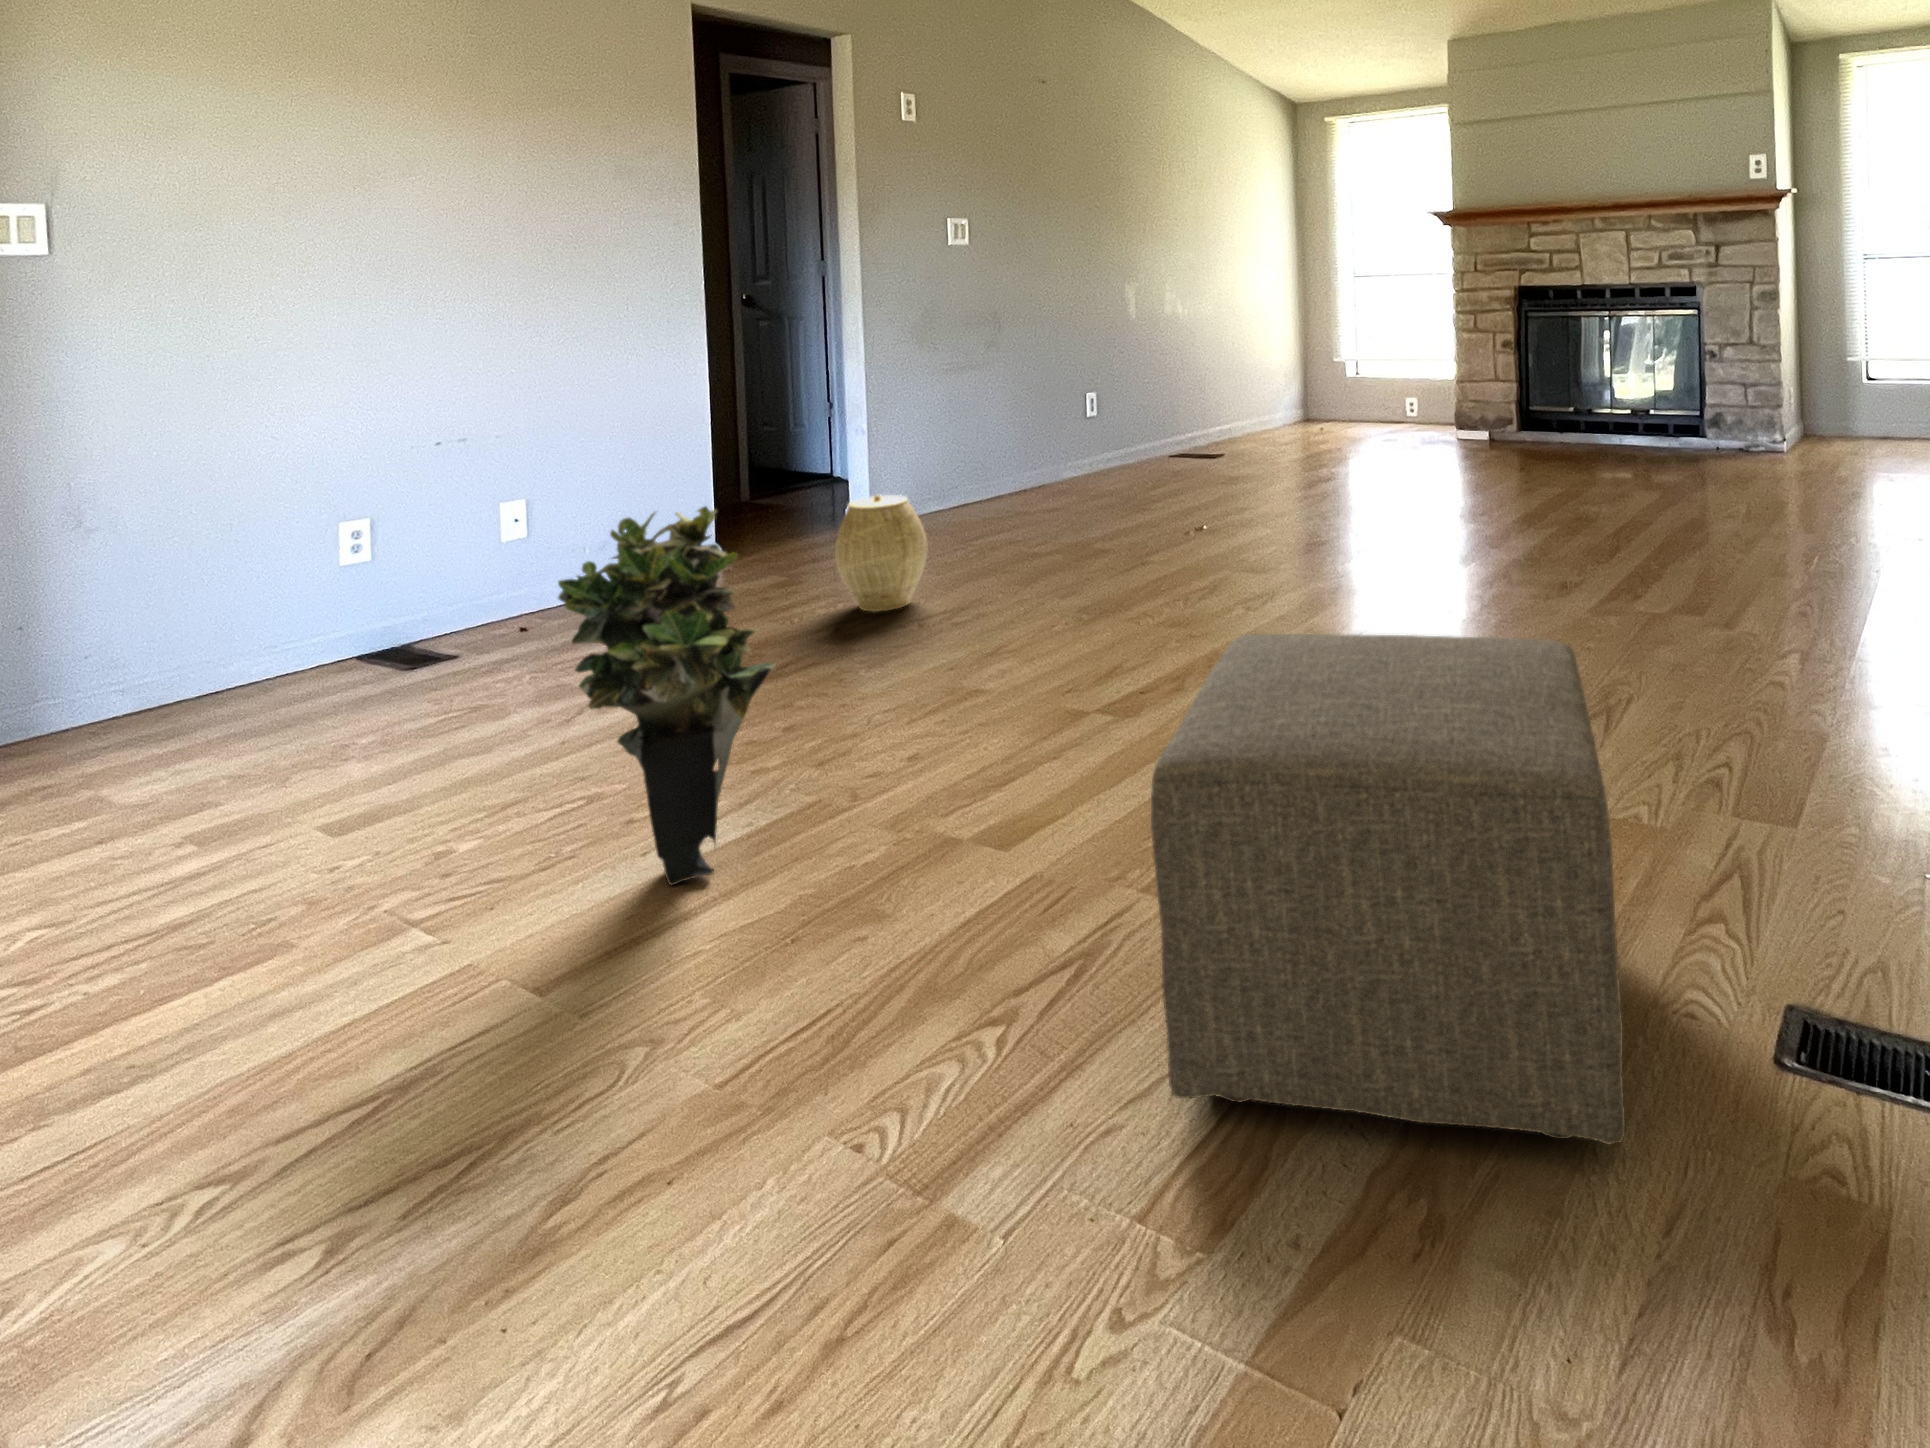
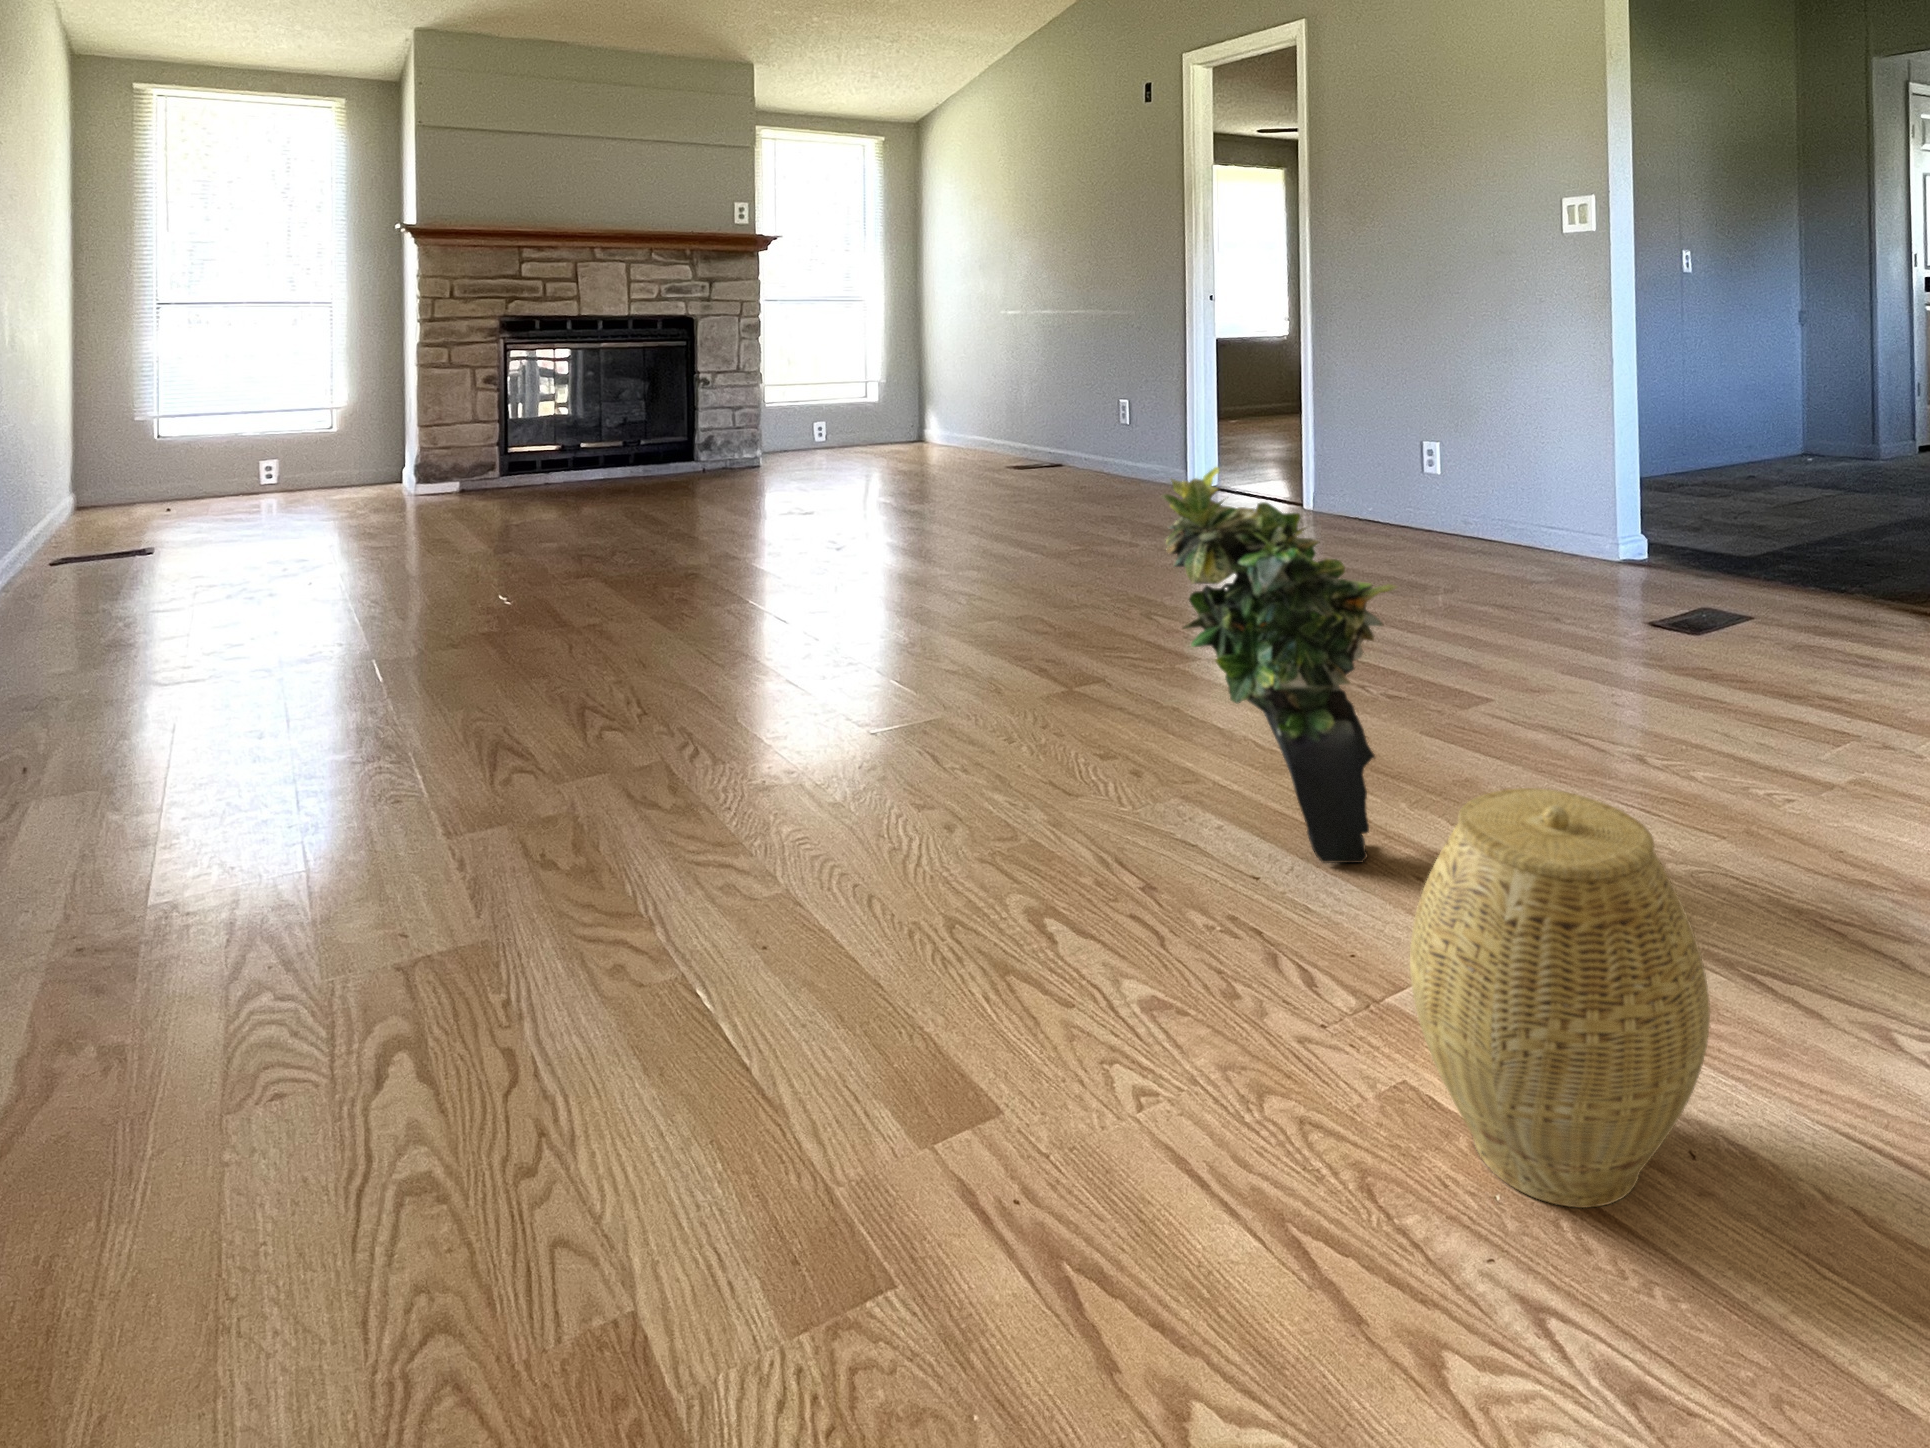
woven basket: present [835,495,928,611] -> present [1410,788,1710,1208]
ottoman: present [1151,634,1625,1144] -> none [1503,462,1789,713]

